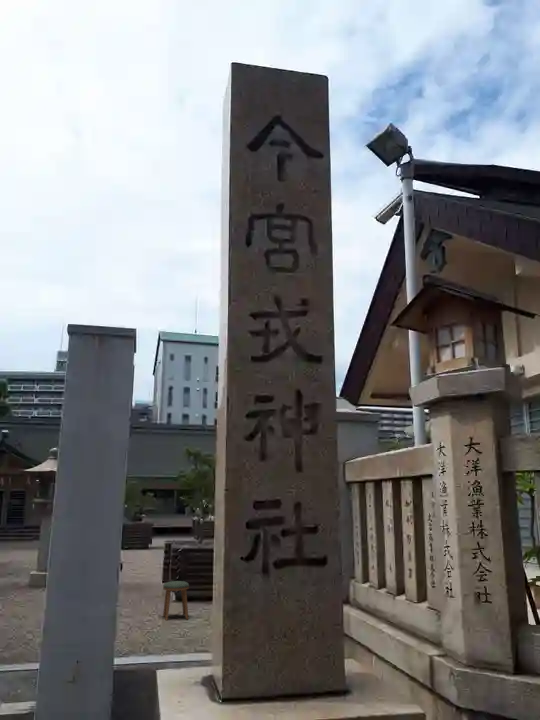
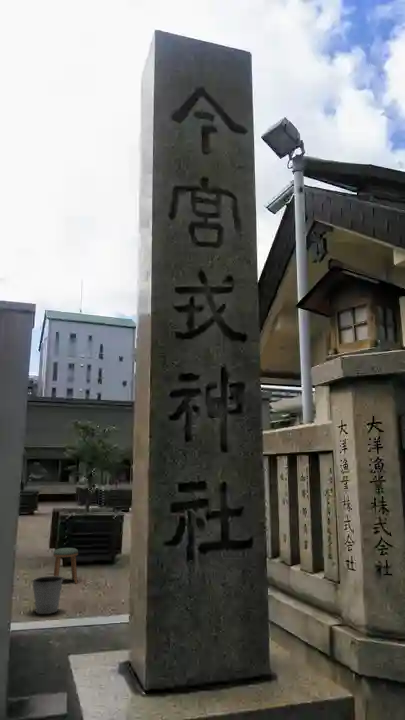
bucket: none [139,609,173,648] -> present [32,576,64,614]

